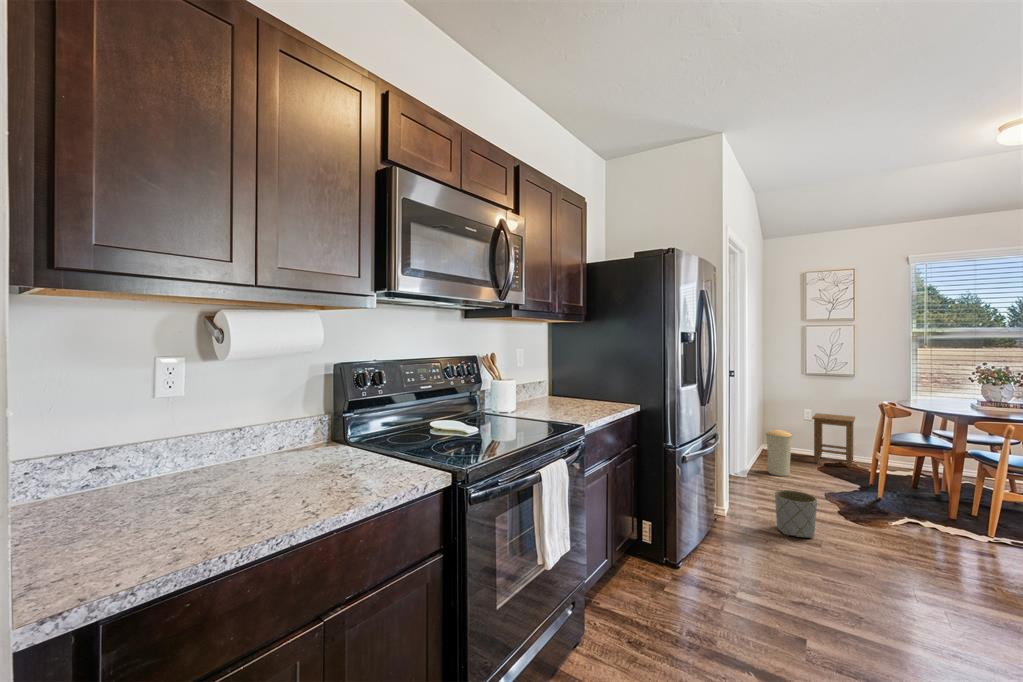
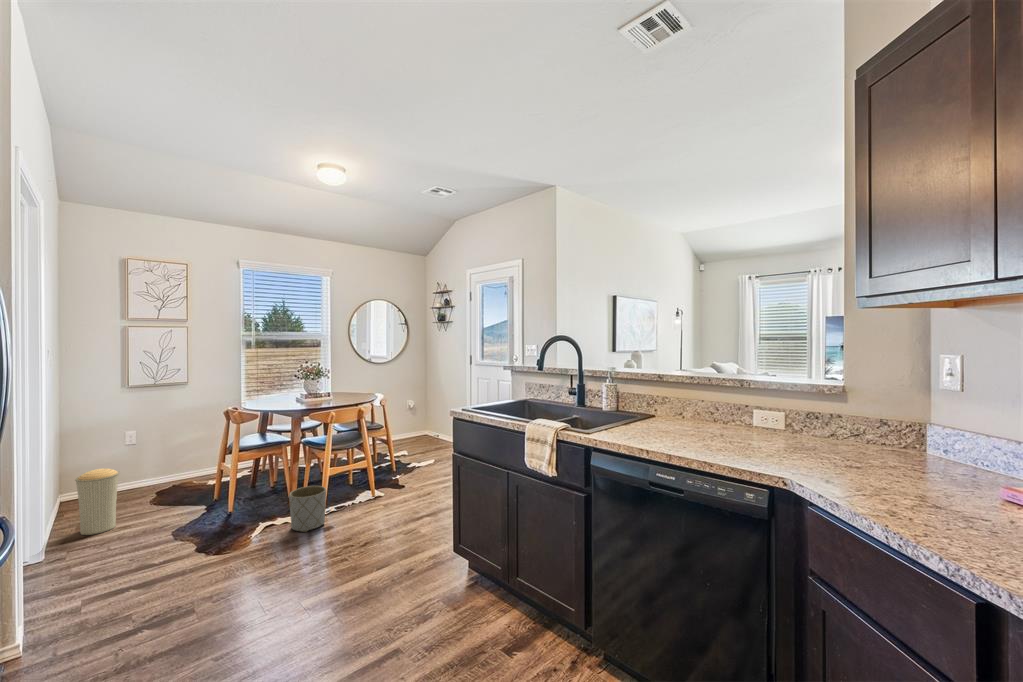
stool: present [812,413,855,468] -> none [140,429,190,495]
planter: present [775,490,817,538] -> present [289,486,326,532]

